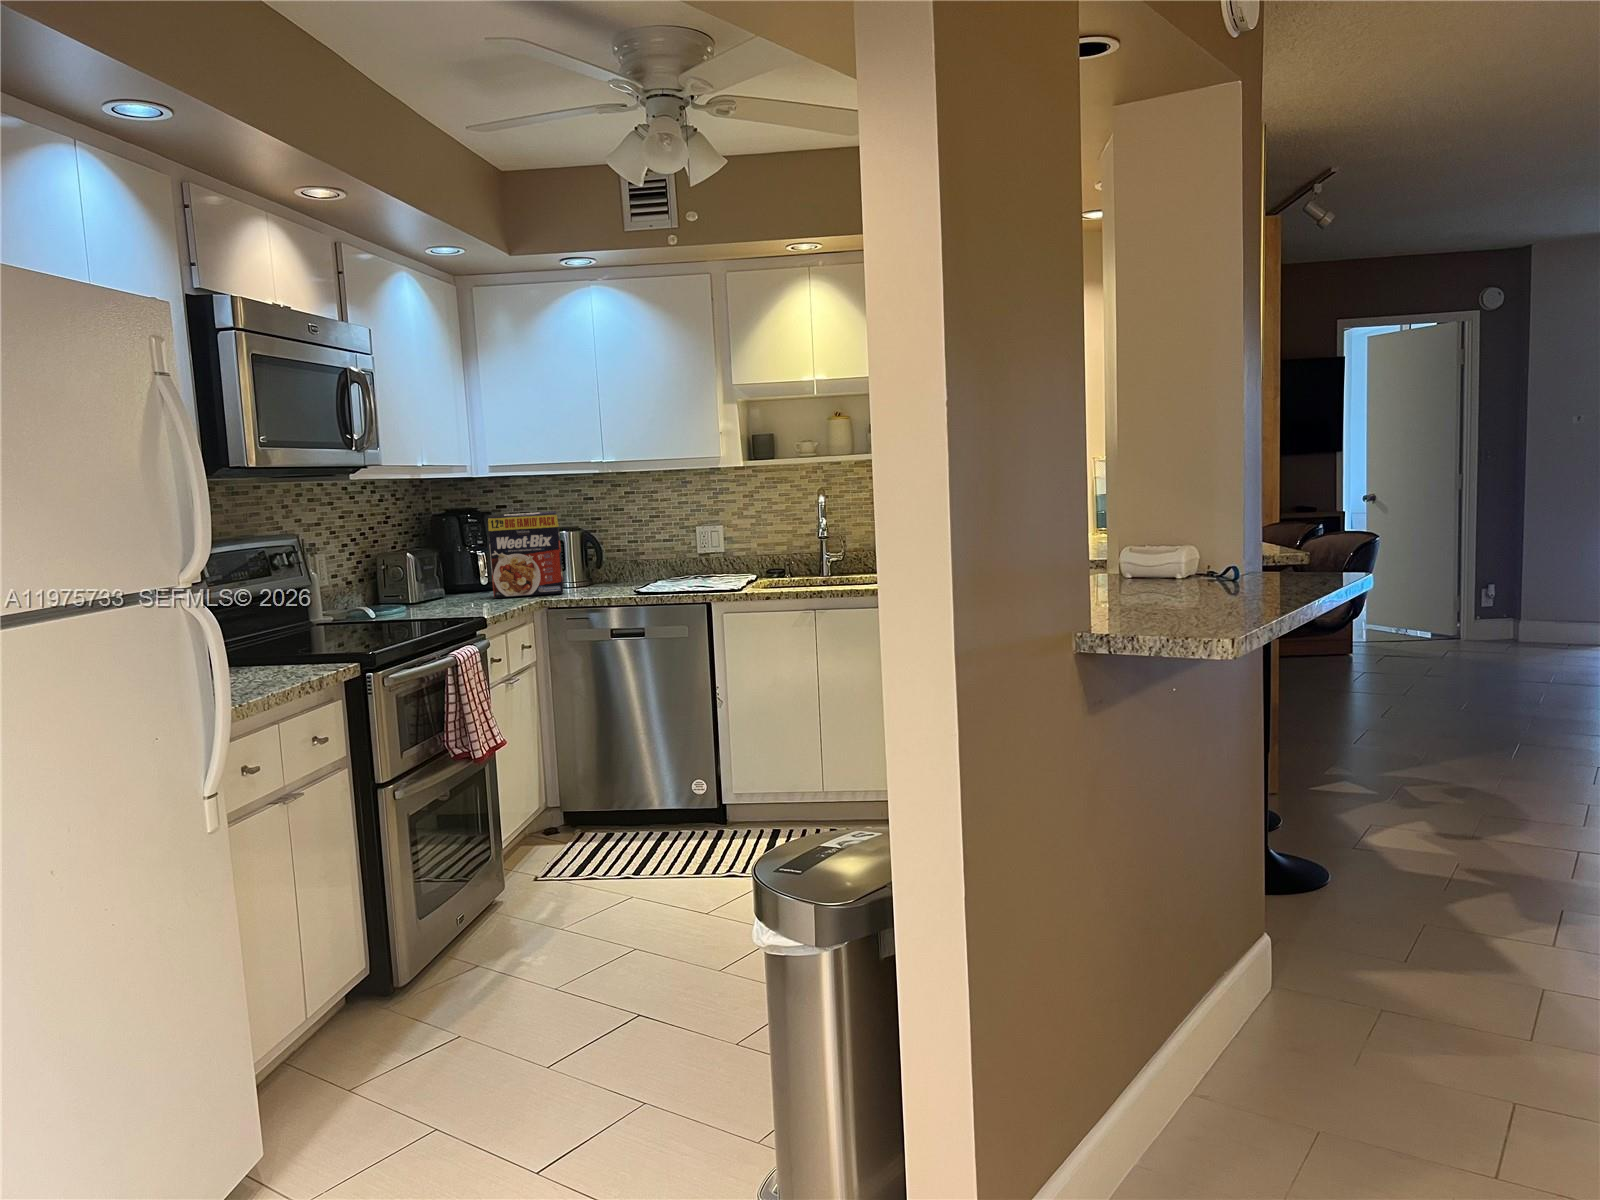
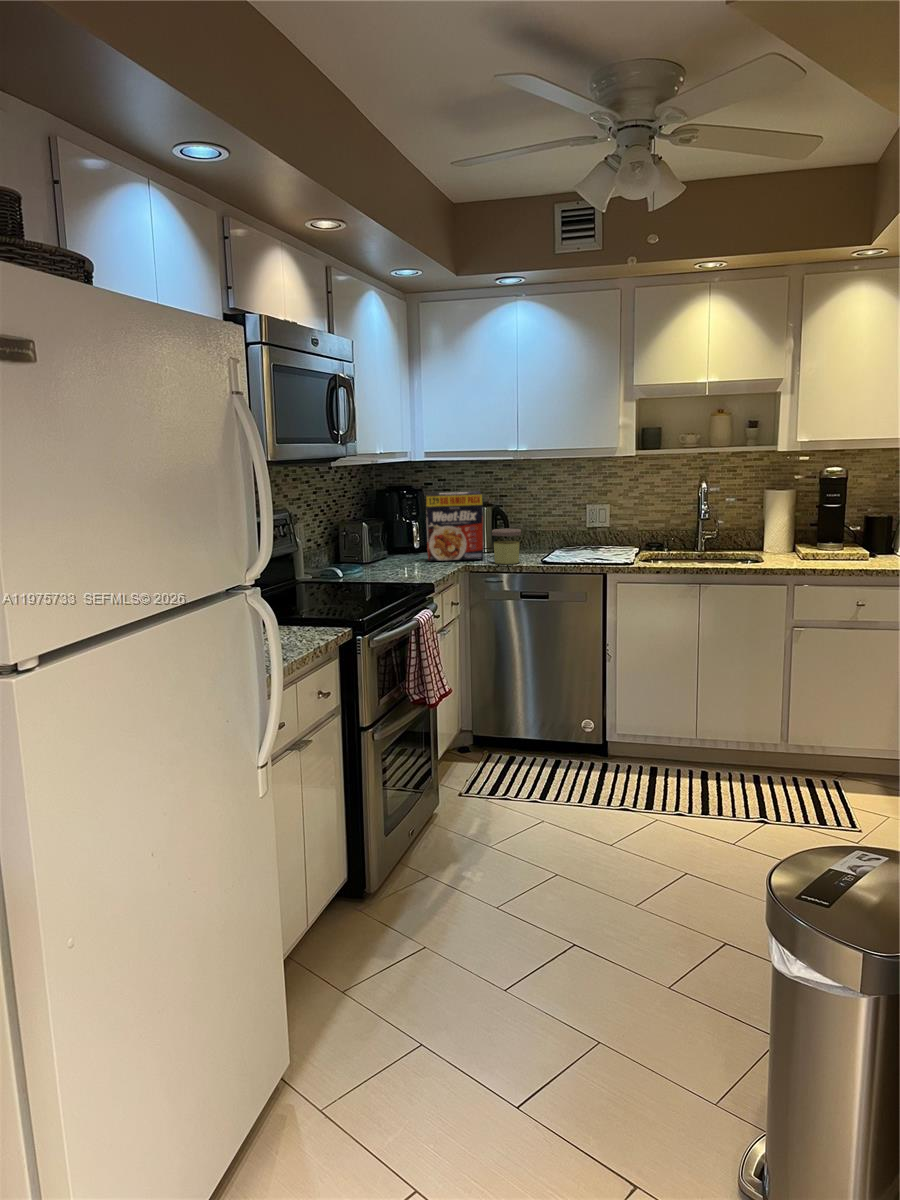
jar: none [568,554,606,597] -> present [492,528,521,564]

